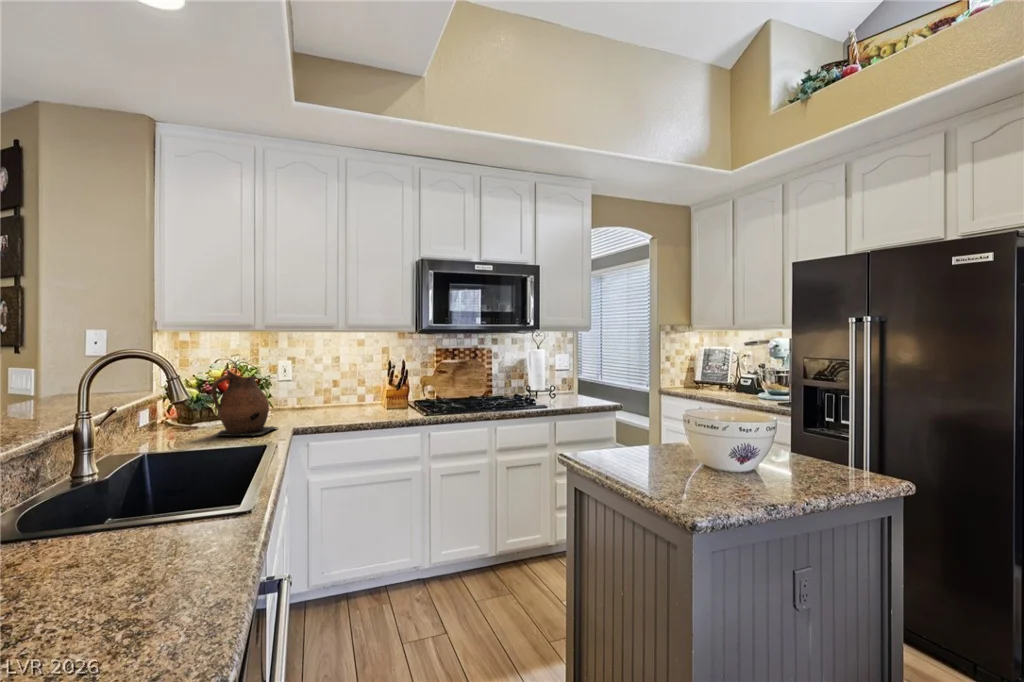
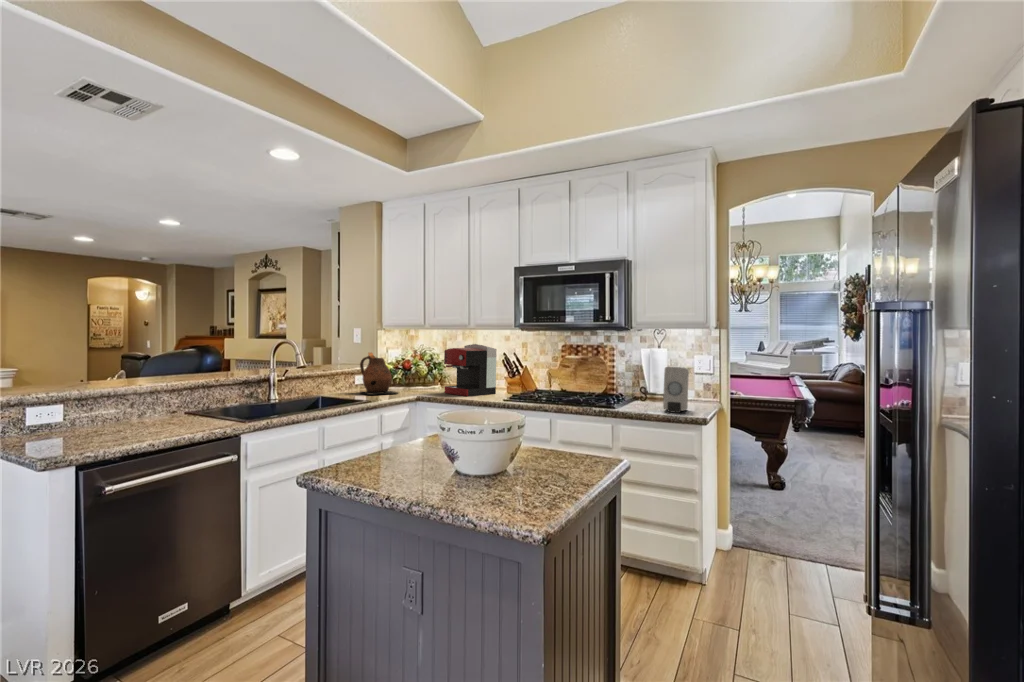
coffee maker: none [325,351,380,419] -> present [444,344,497,396]
soap dispenser: none [561,365,590,404] -> present [663,367,689,413]

